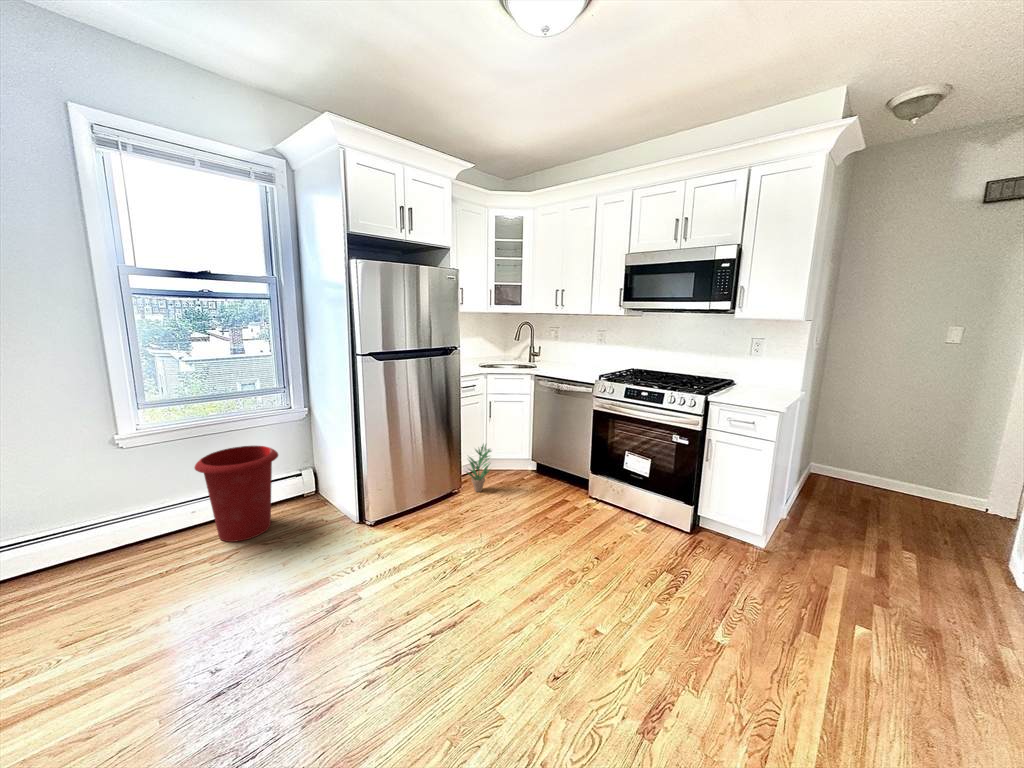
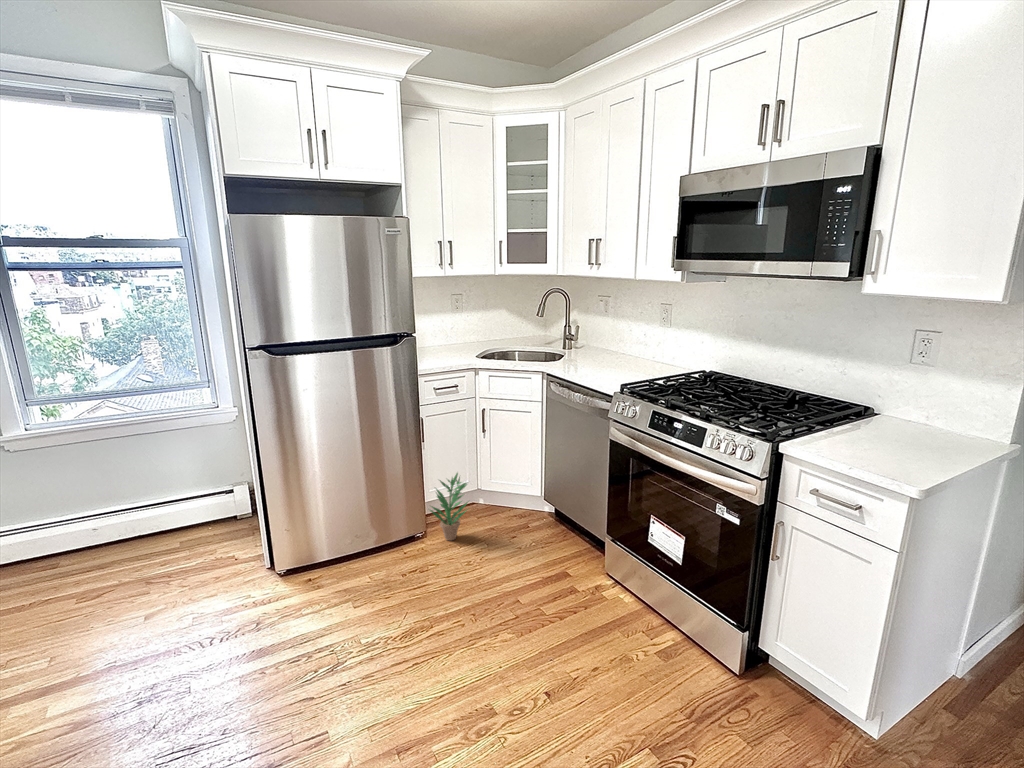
waste bin: present [195,446,278,542] -> none [79,456,184,573]

